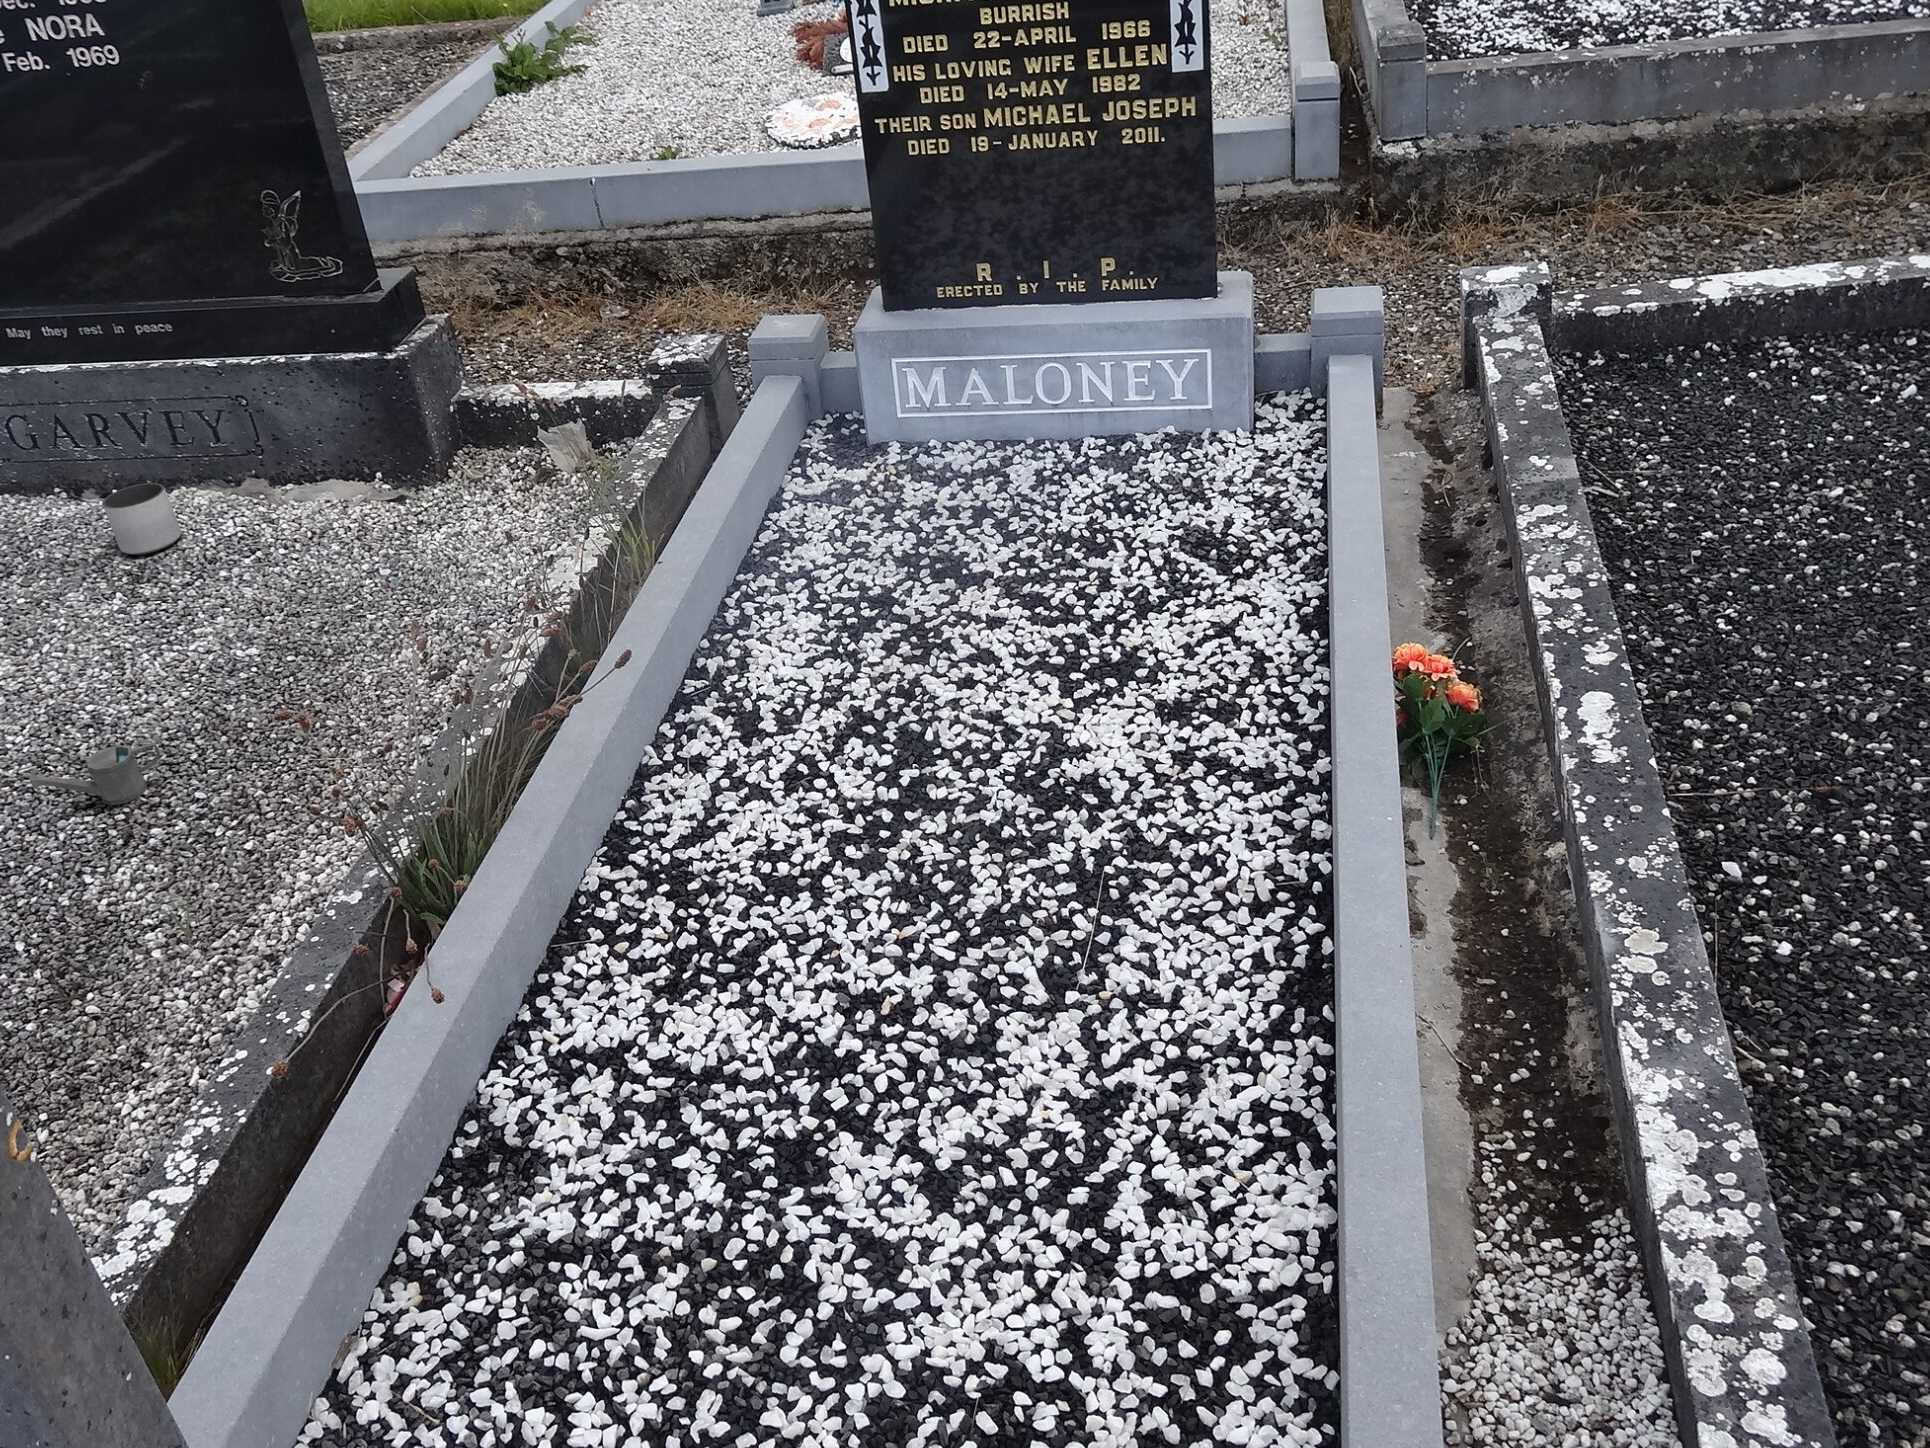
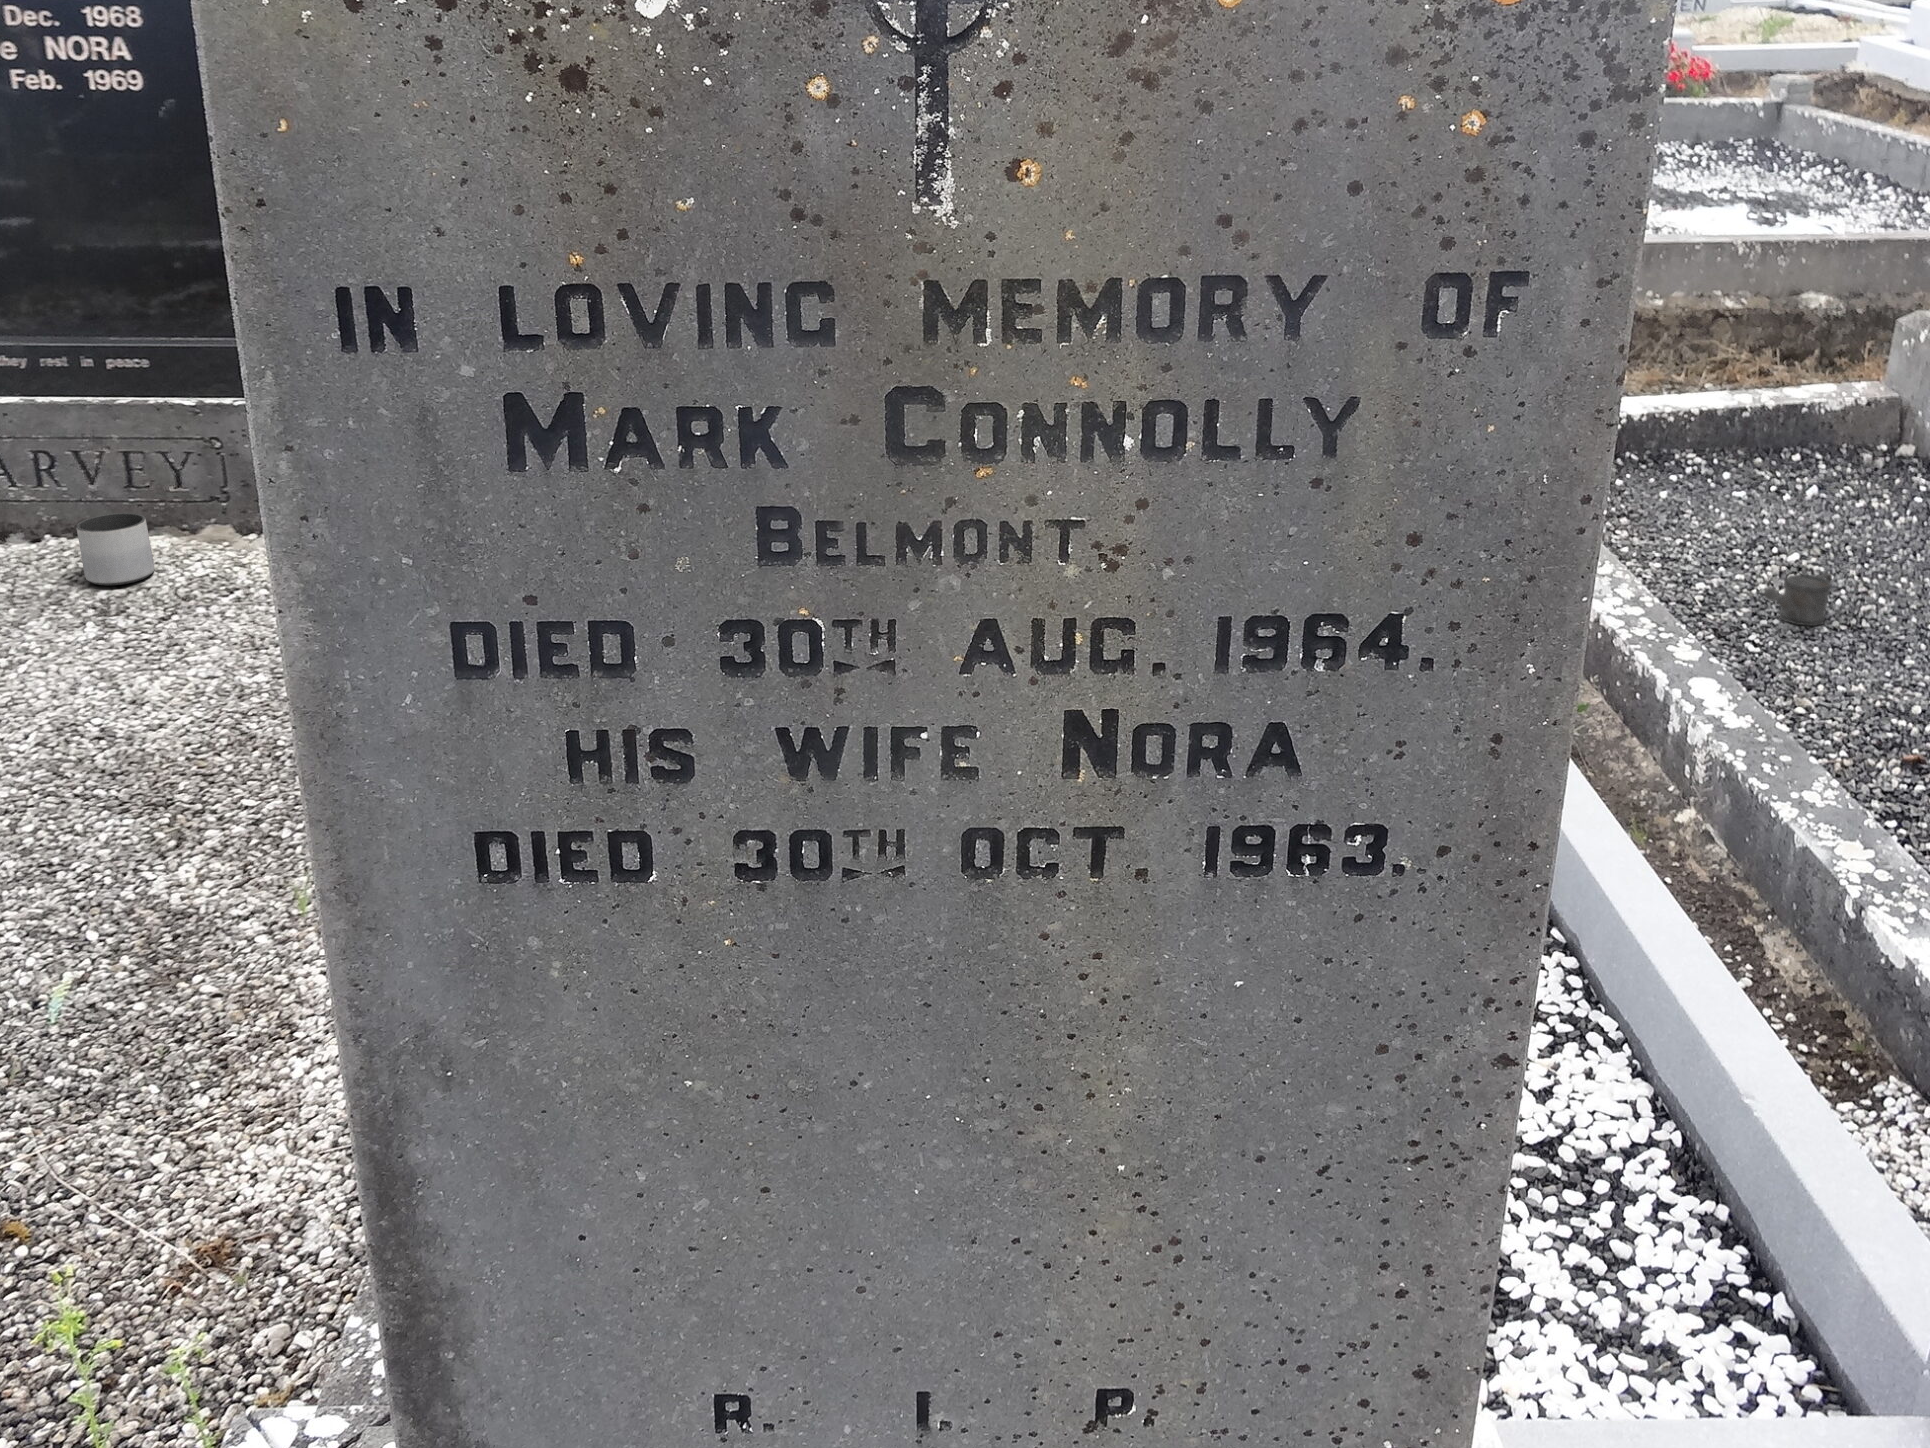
watering can: present [29,743,160,805] -> present [1764,573,1832,626]

